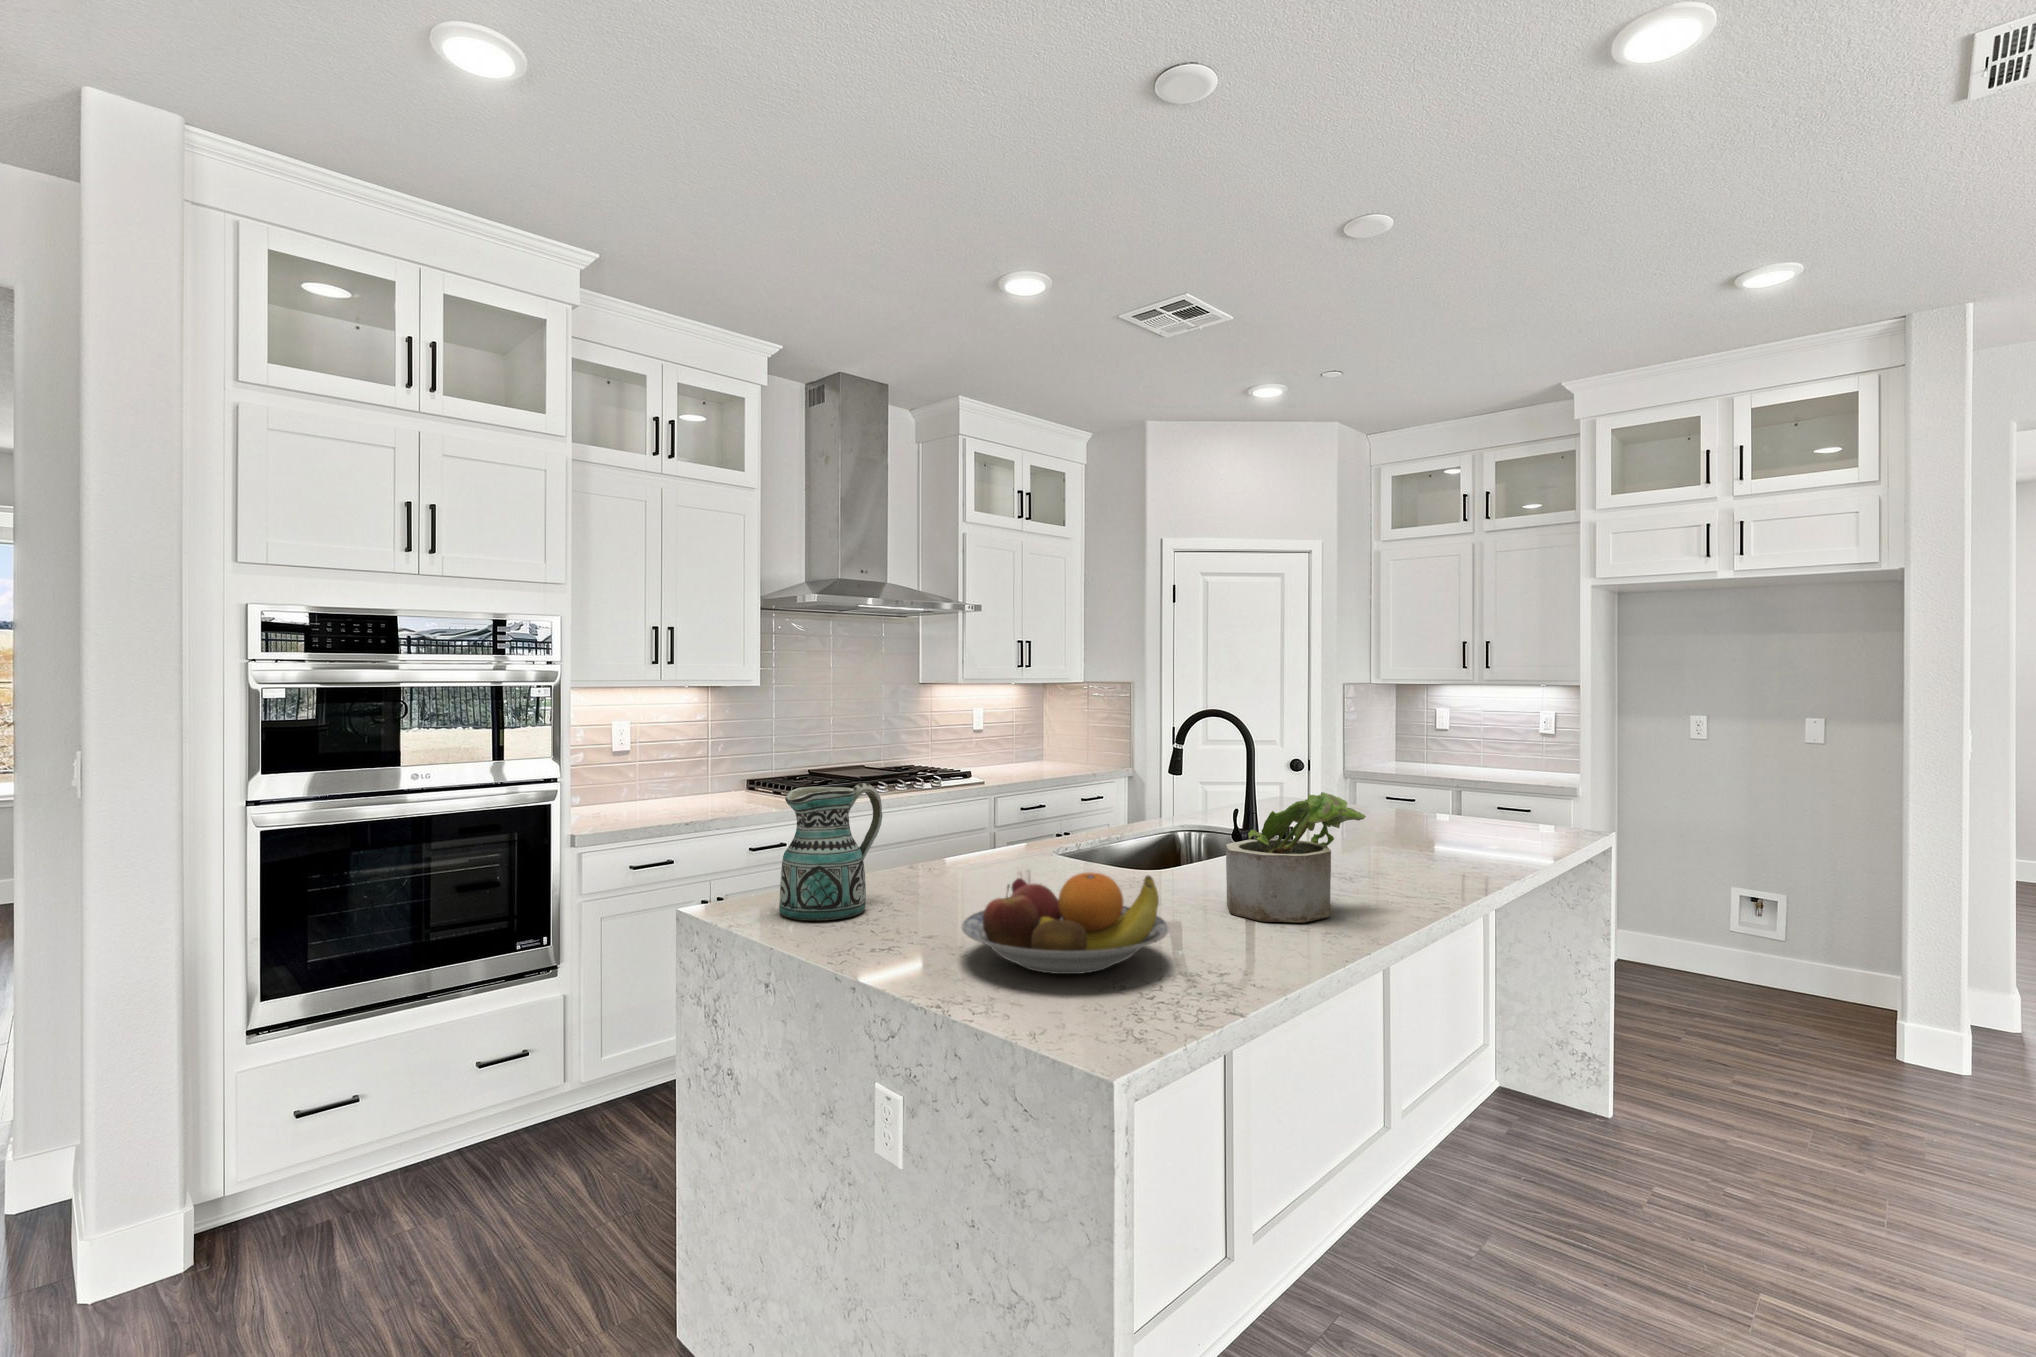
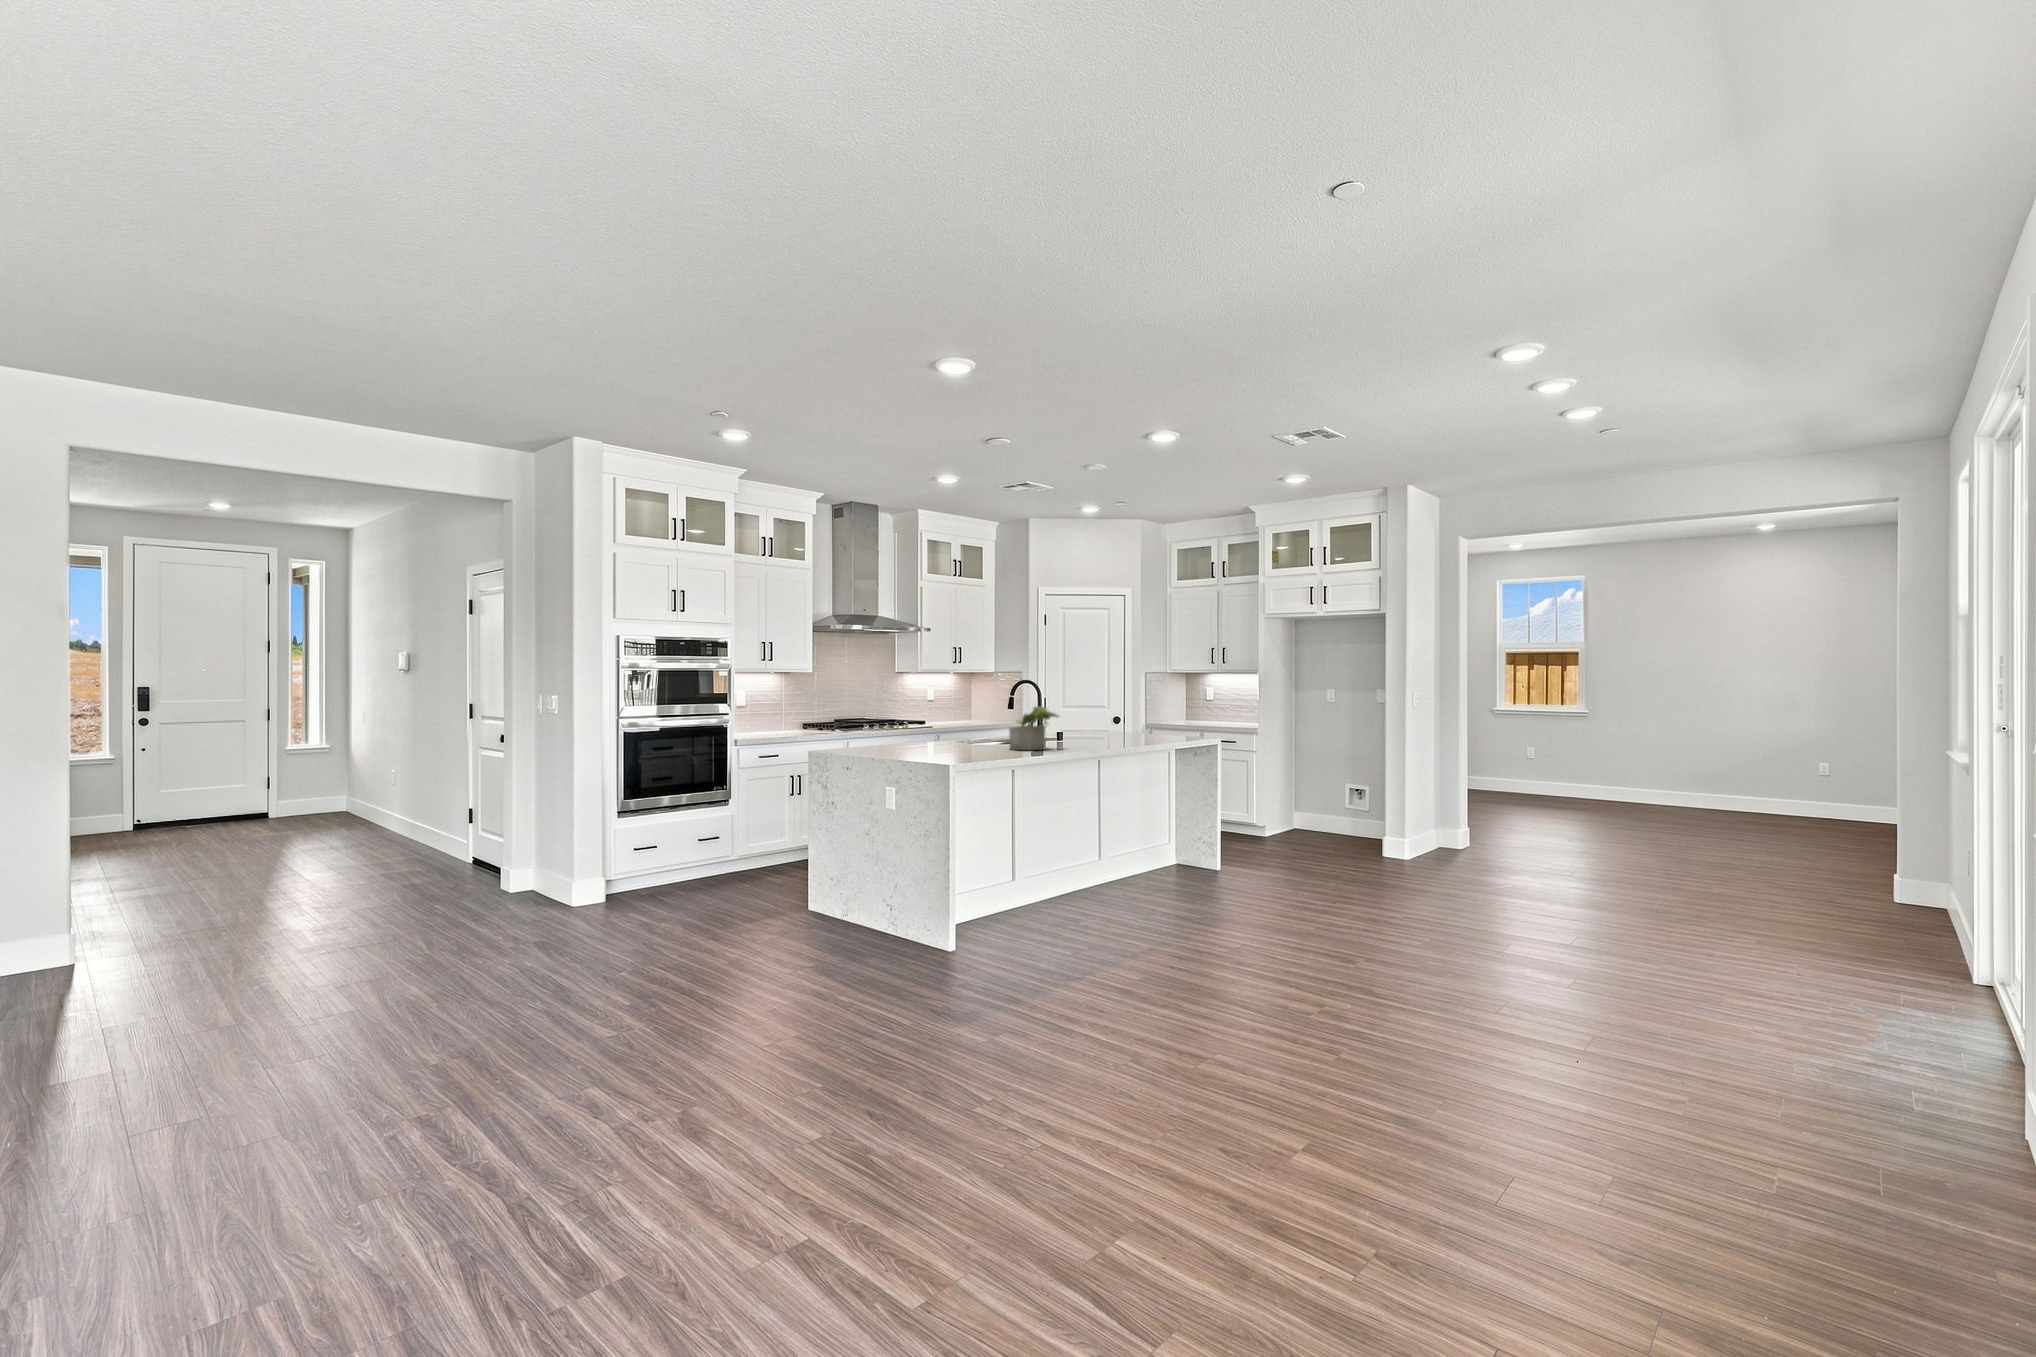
ceramic pitcher: present [779,783,882,920] -> none [850,705,886,750]
fruit bowl: present [962,872,1169,974] -> none [914,727,979,756]

